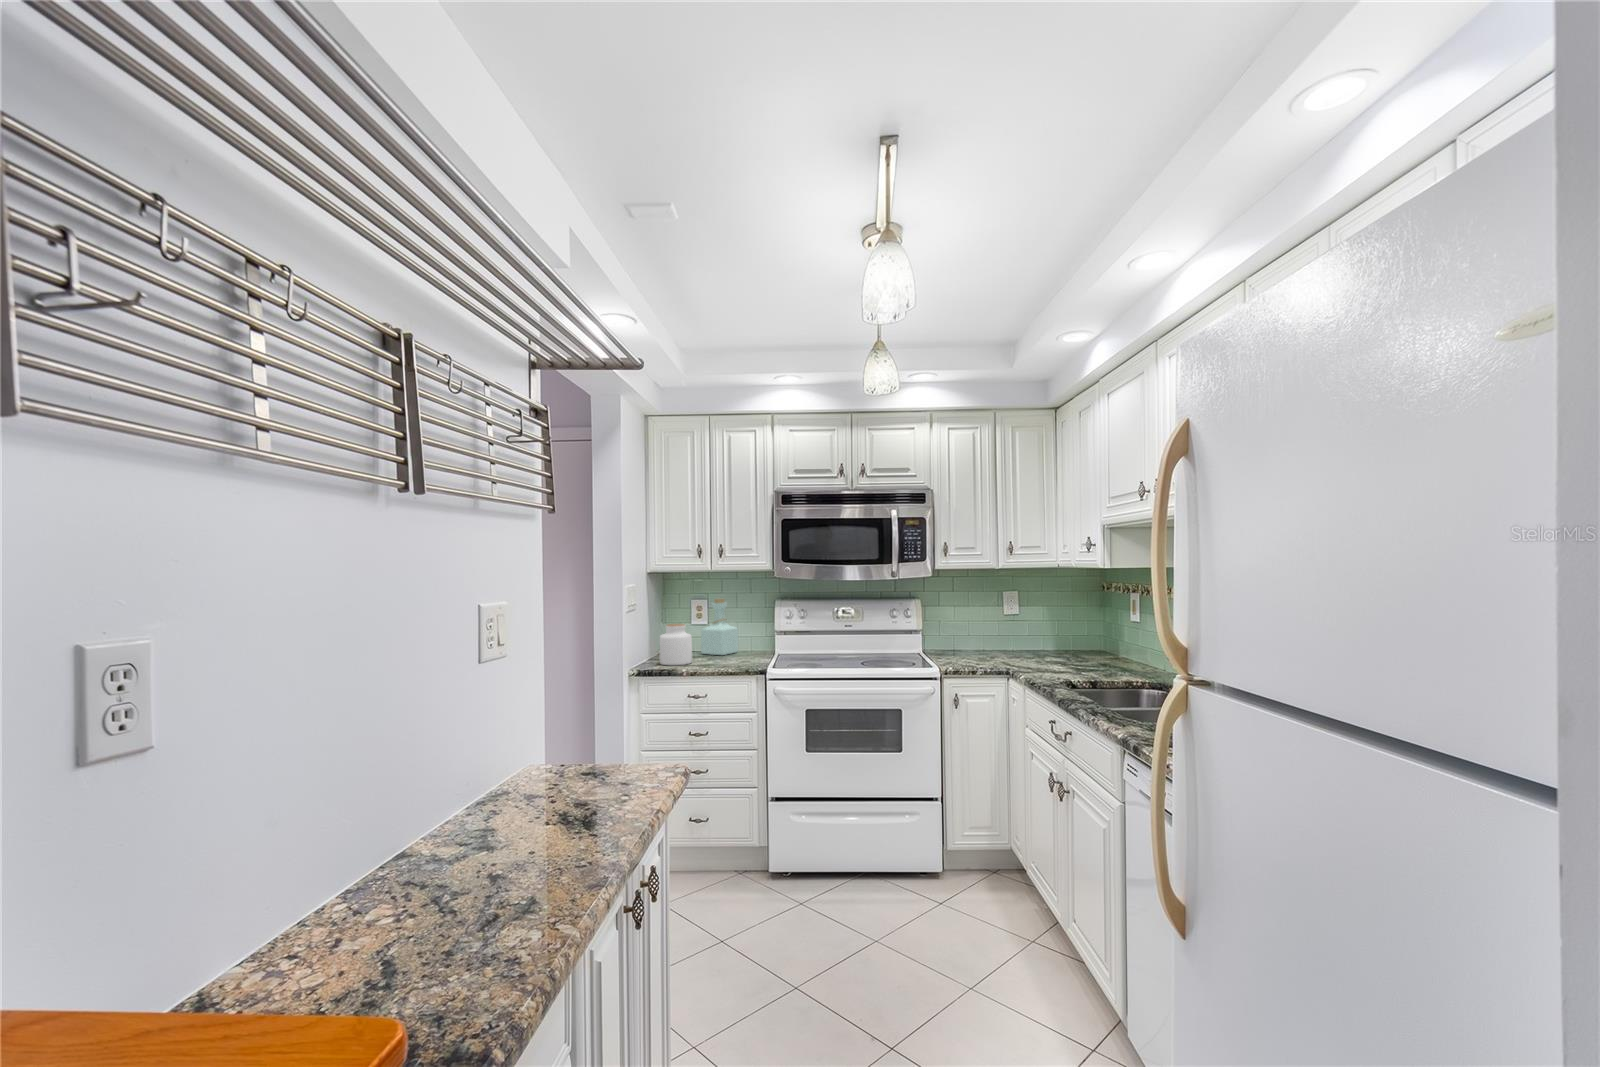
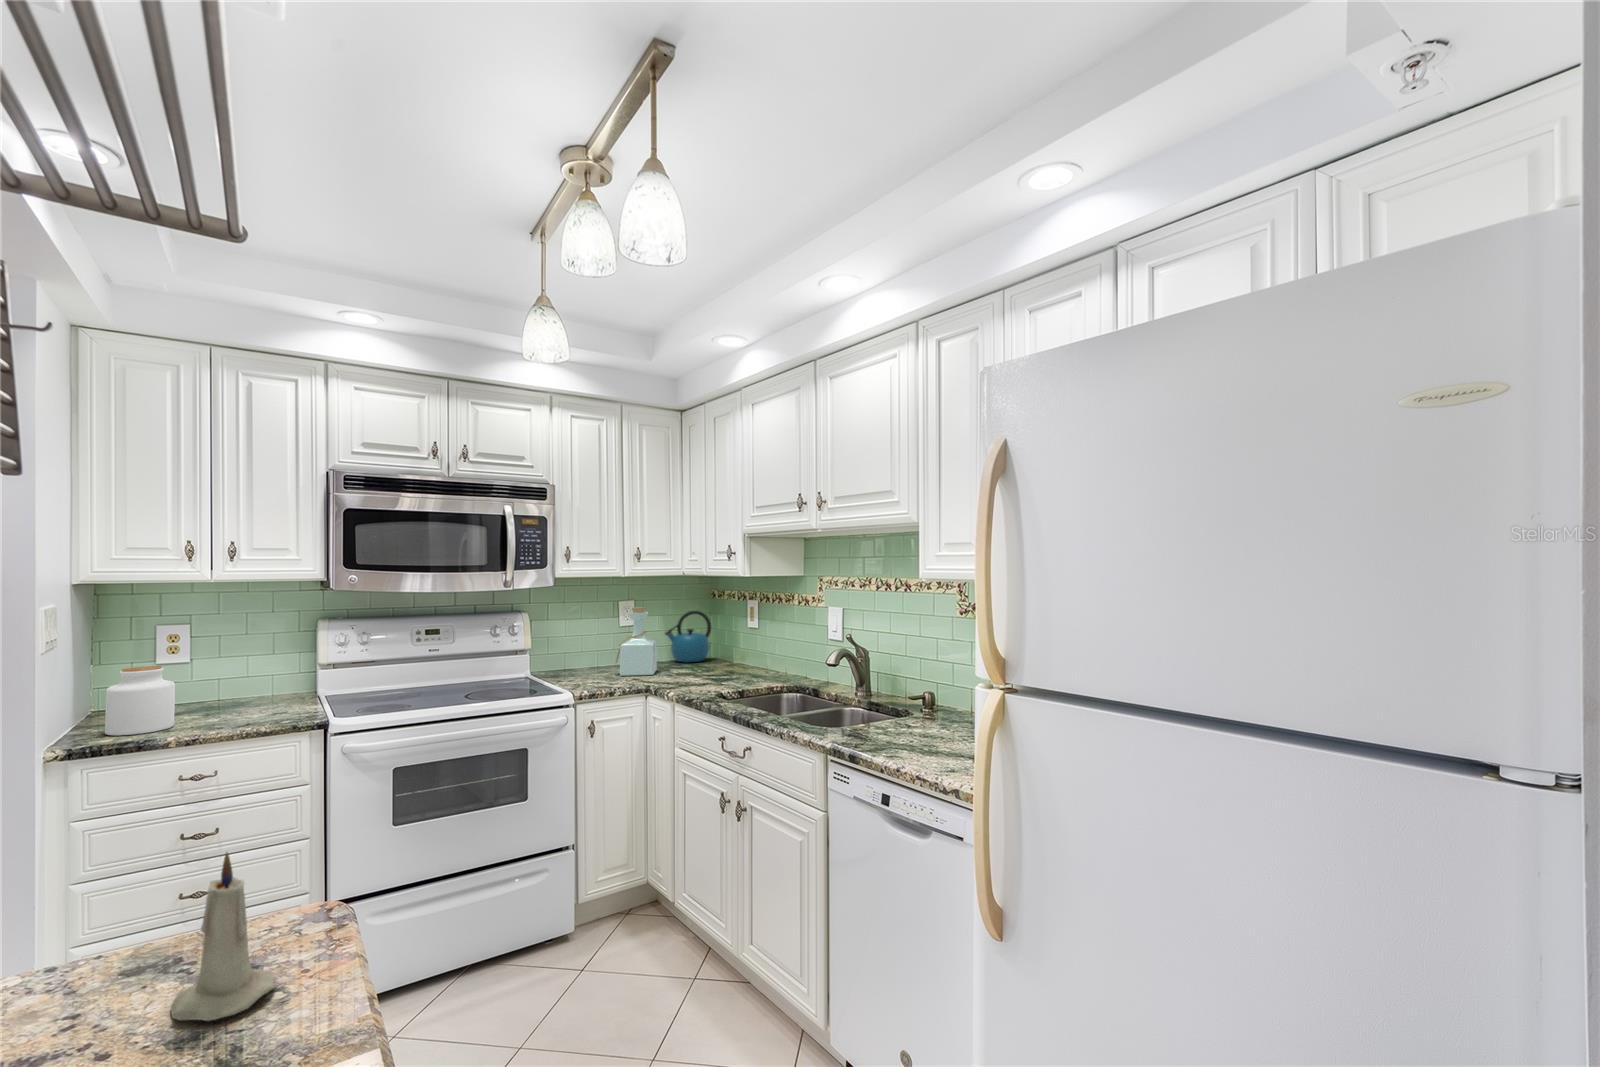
bottle: present [701,599,738,655] -> present [616,607,657,676]
kettle: none [1048,603,1097,653] -> present [665,611,711,662]
candle: none [584,717,627,799] -> present [171,853,275,1021]

